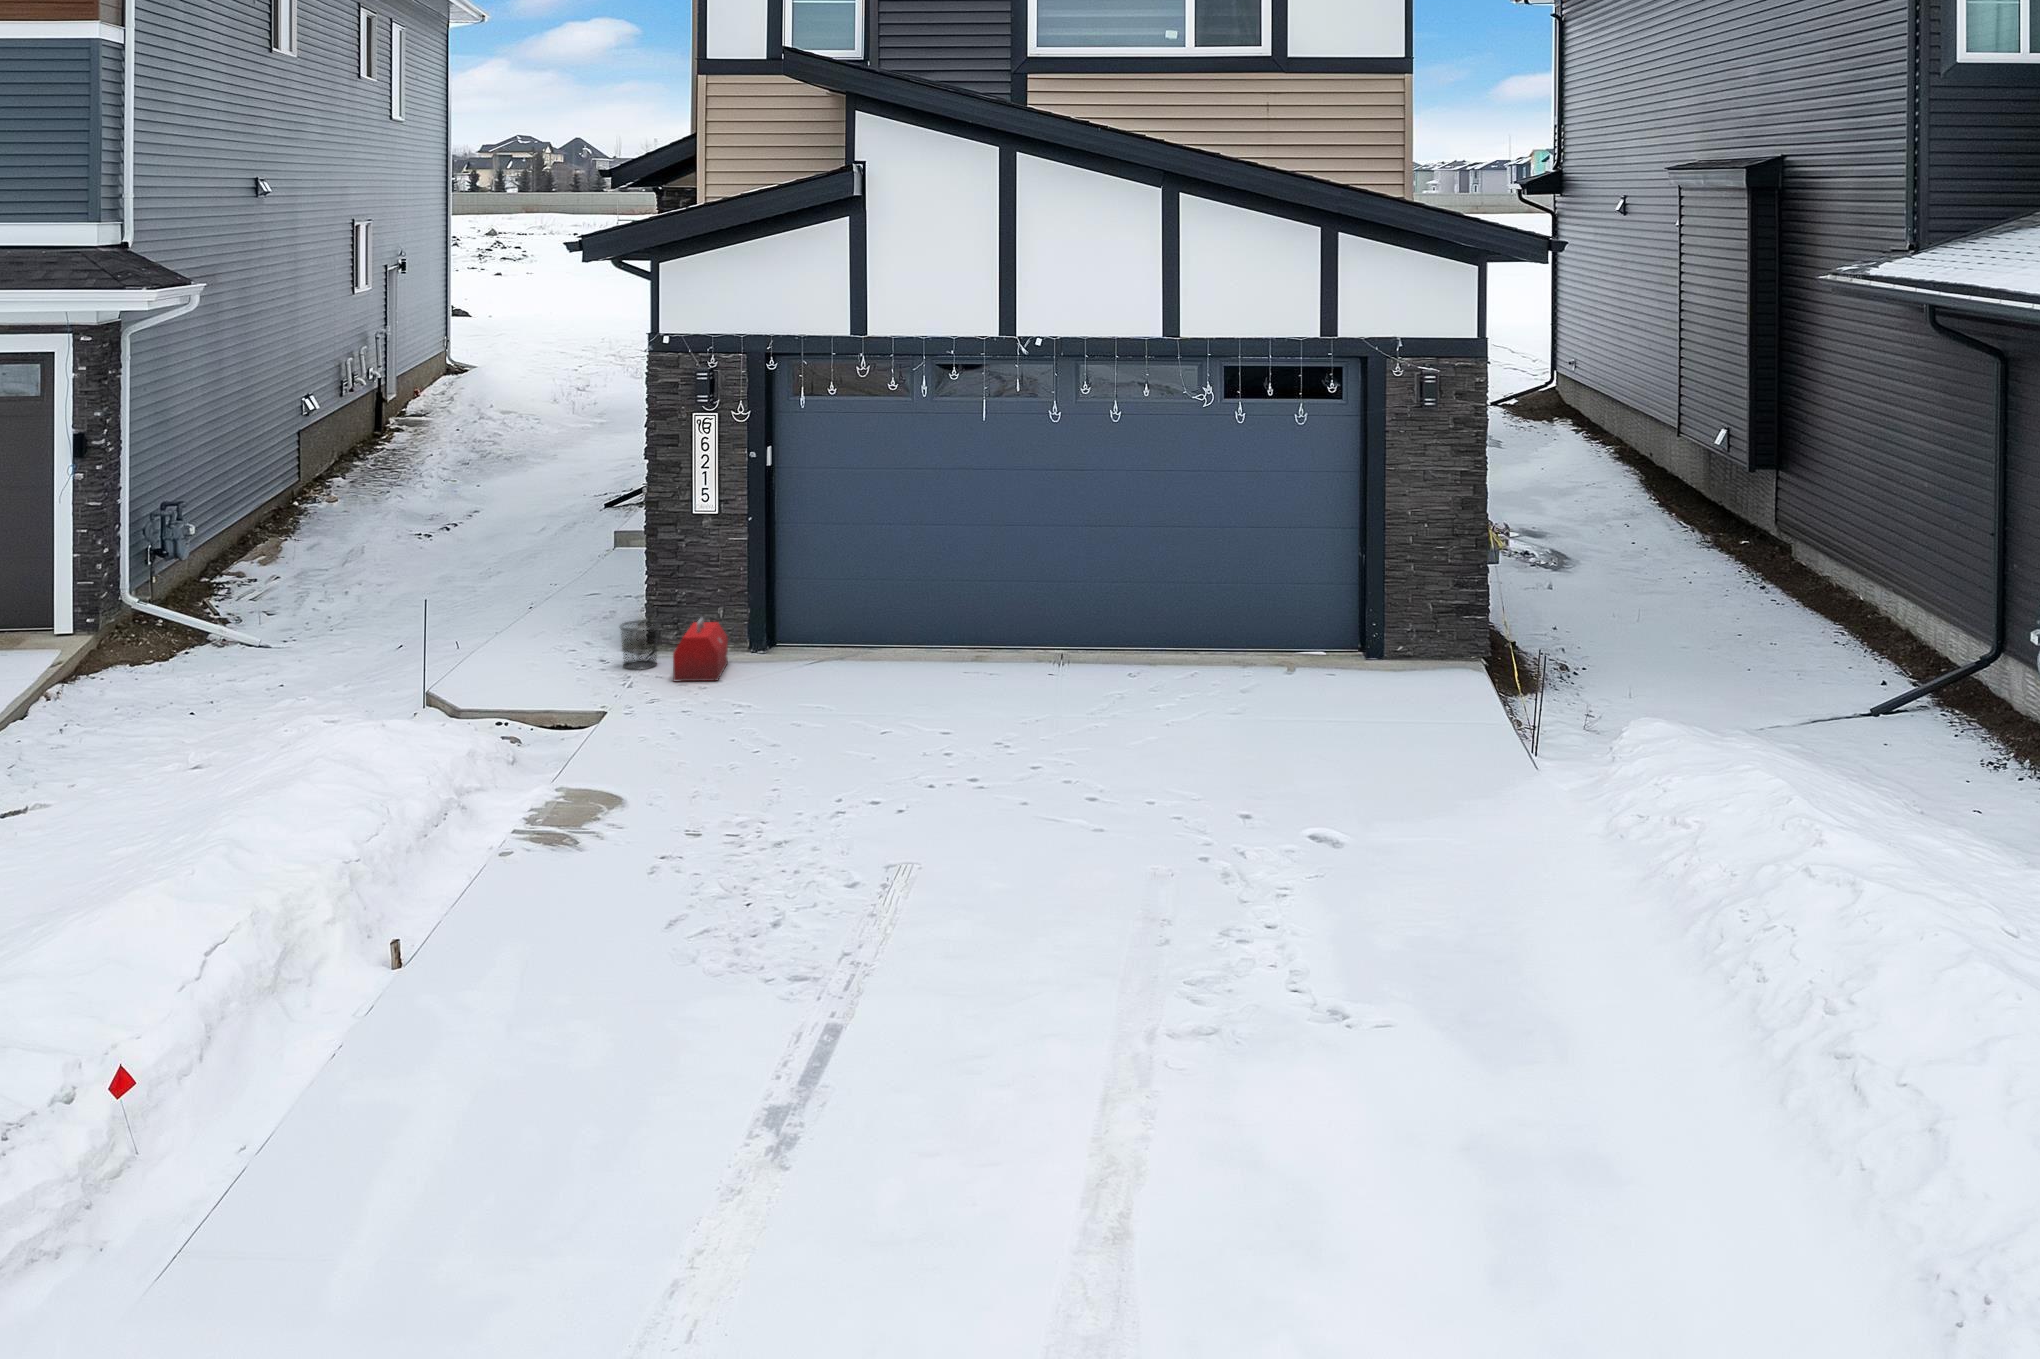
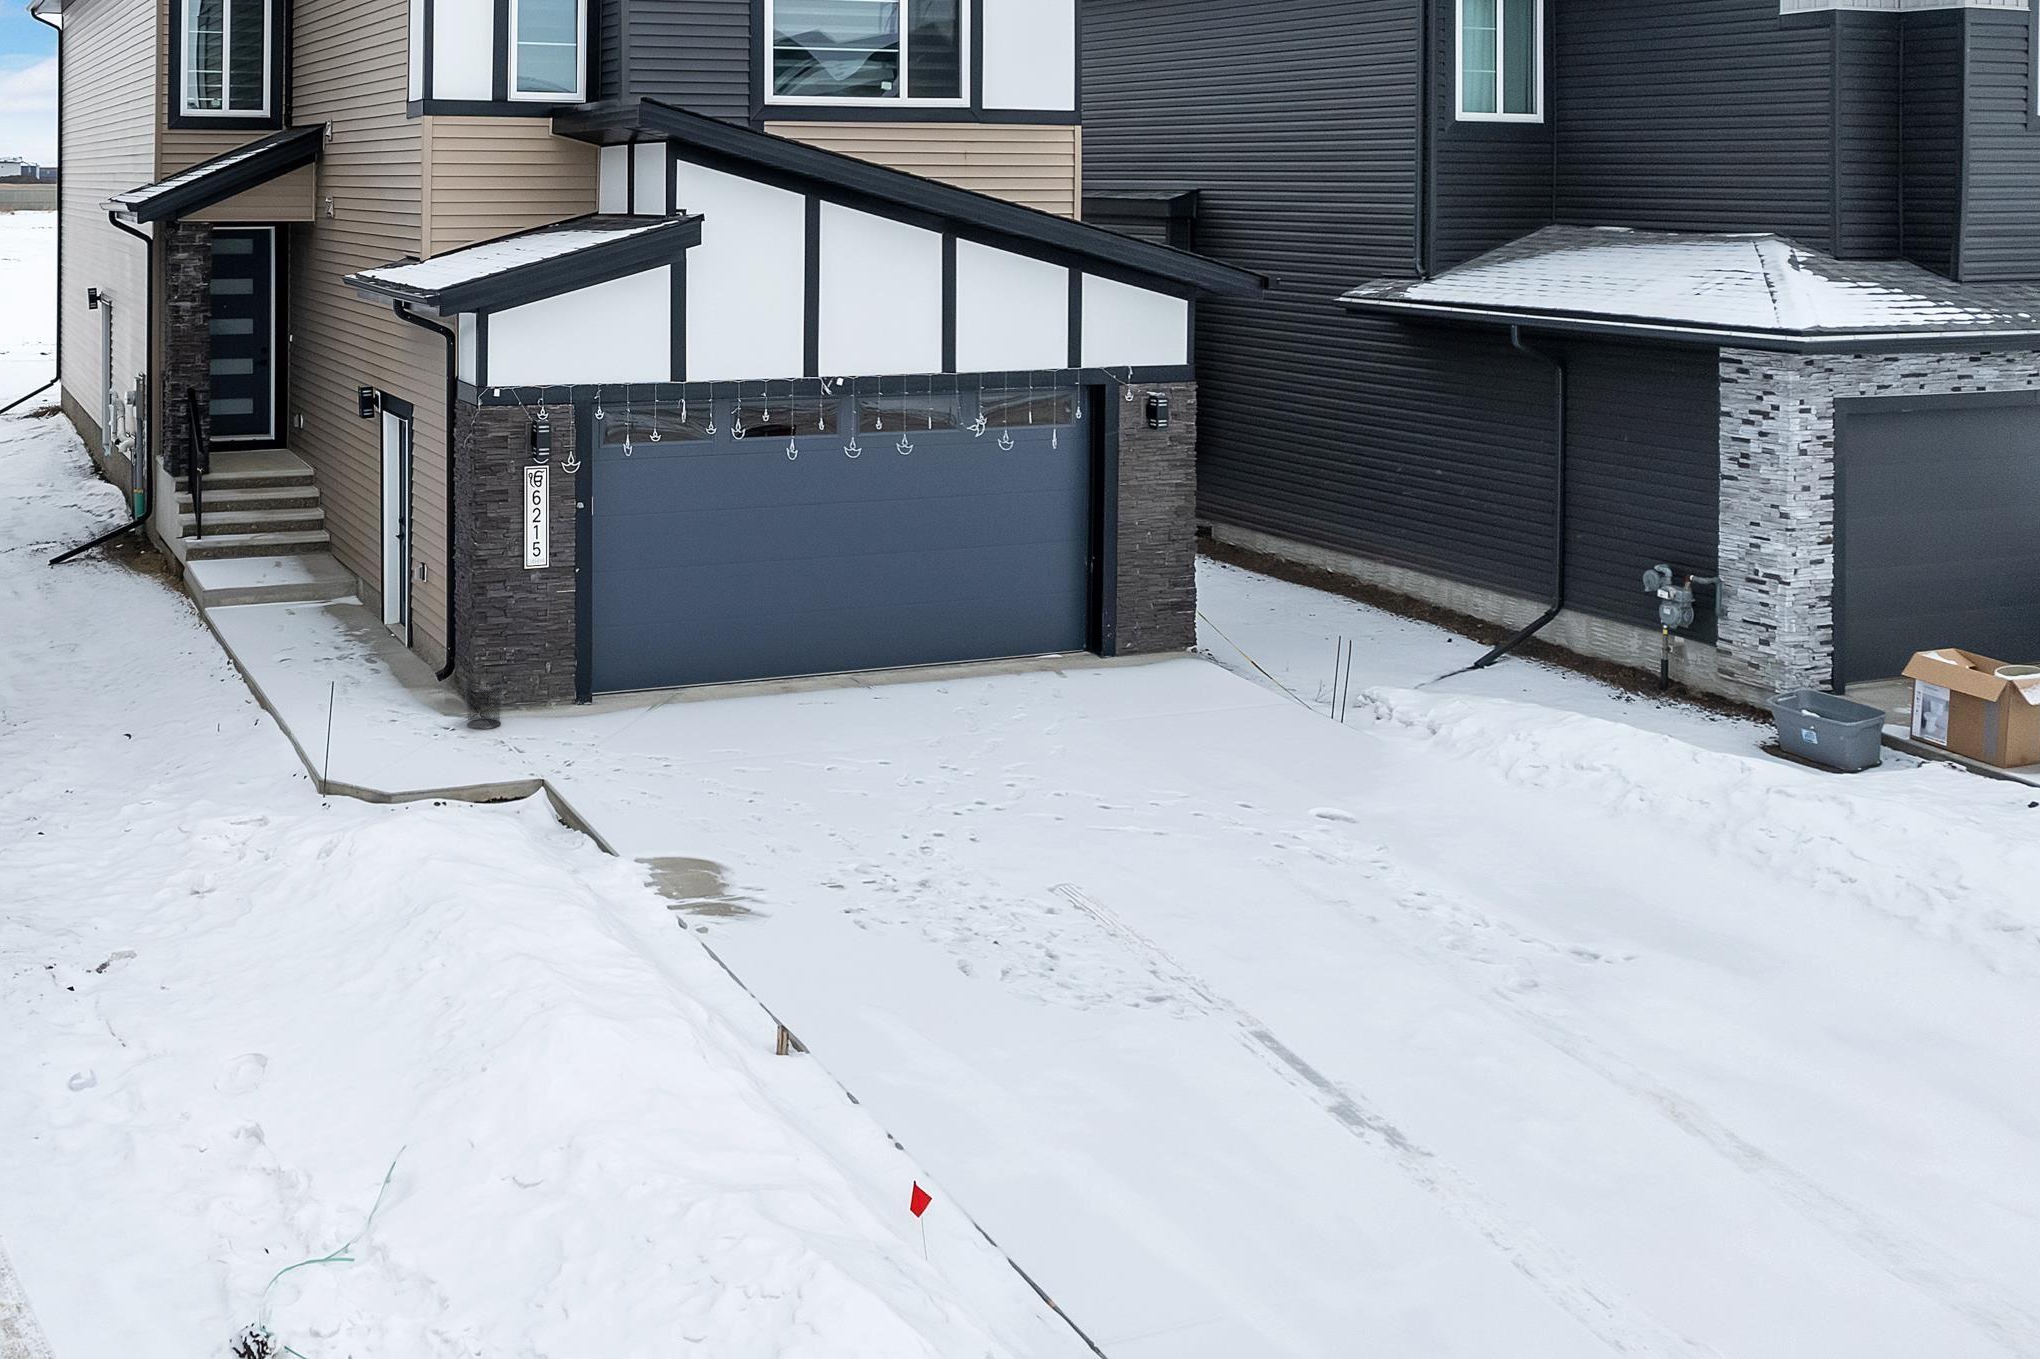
toolbox: present [673,618,728,681] -> none [524,670,589,737]

